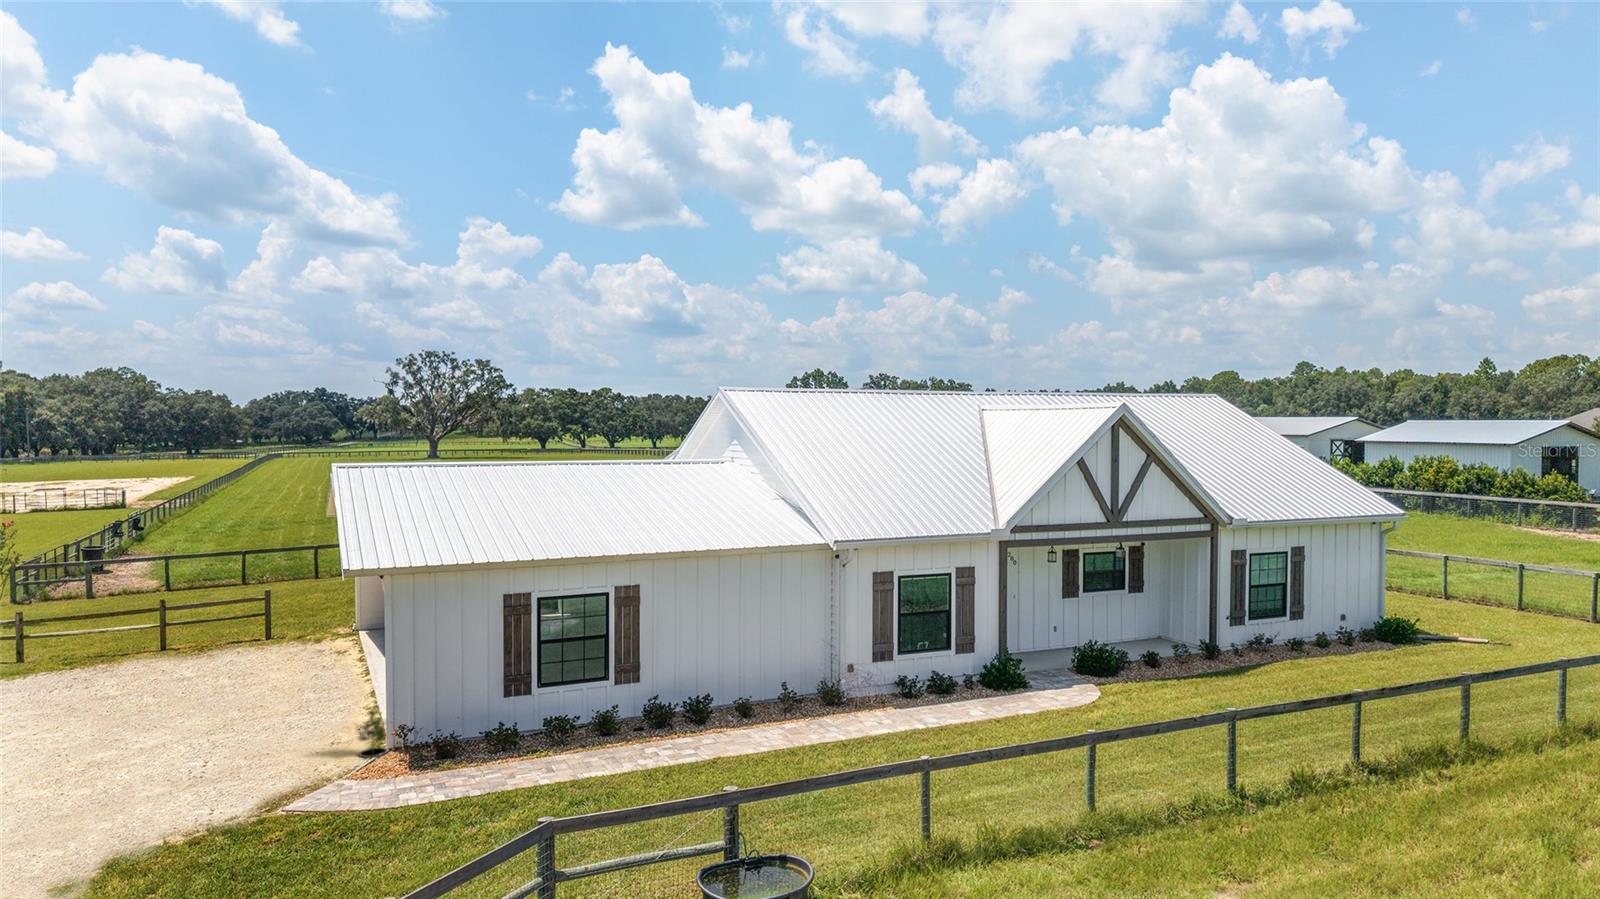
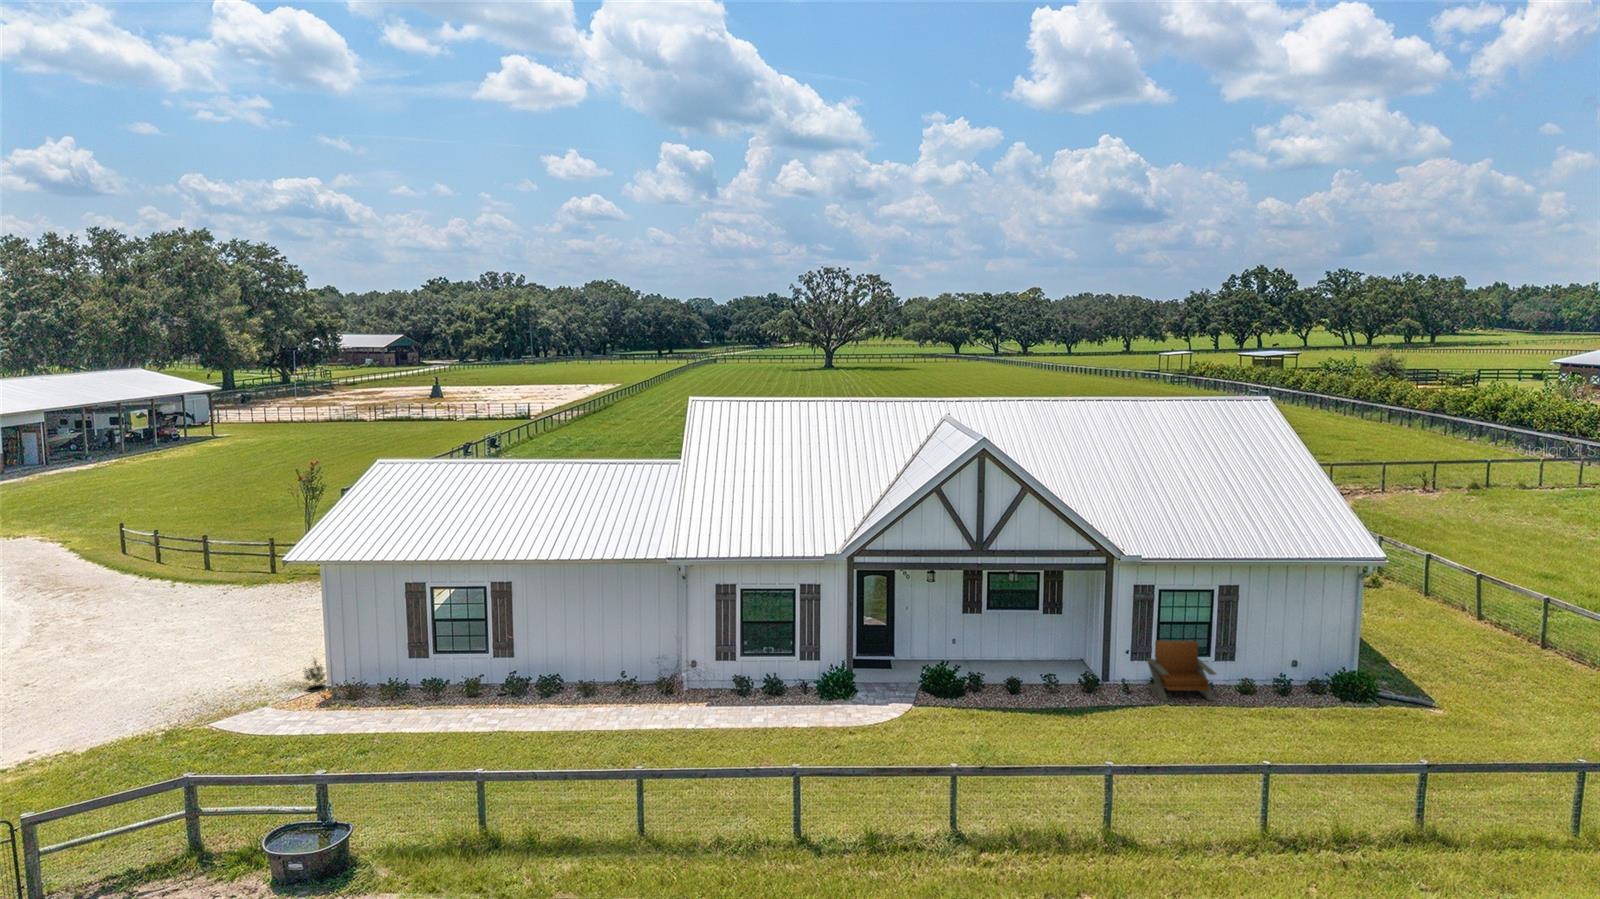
lounge chair: none [1247,600,1320,656] -> present [1147,640,1216,701]

